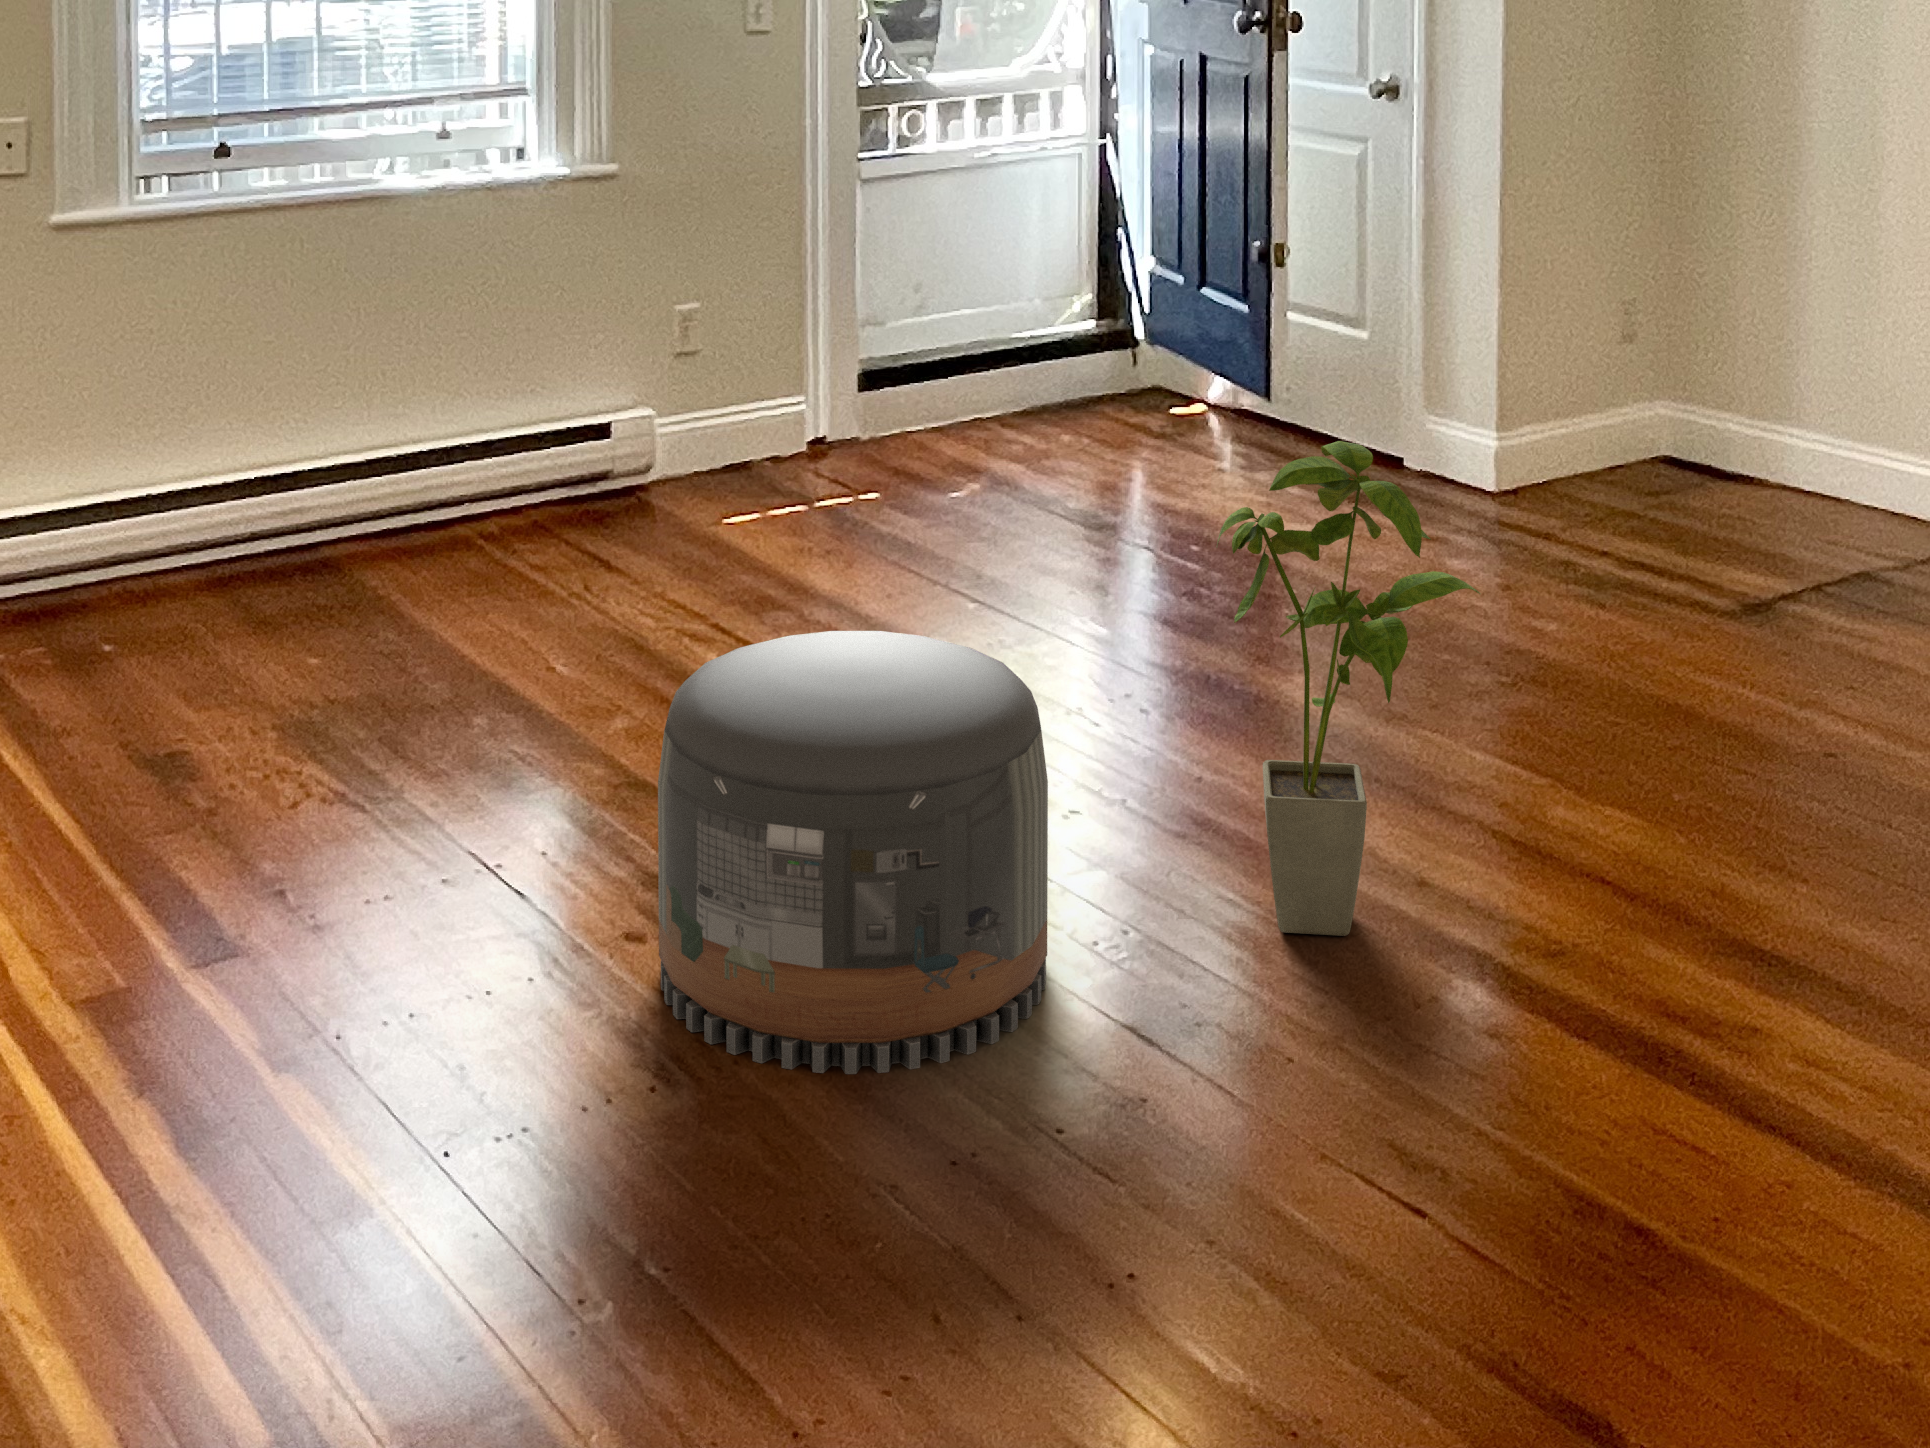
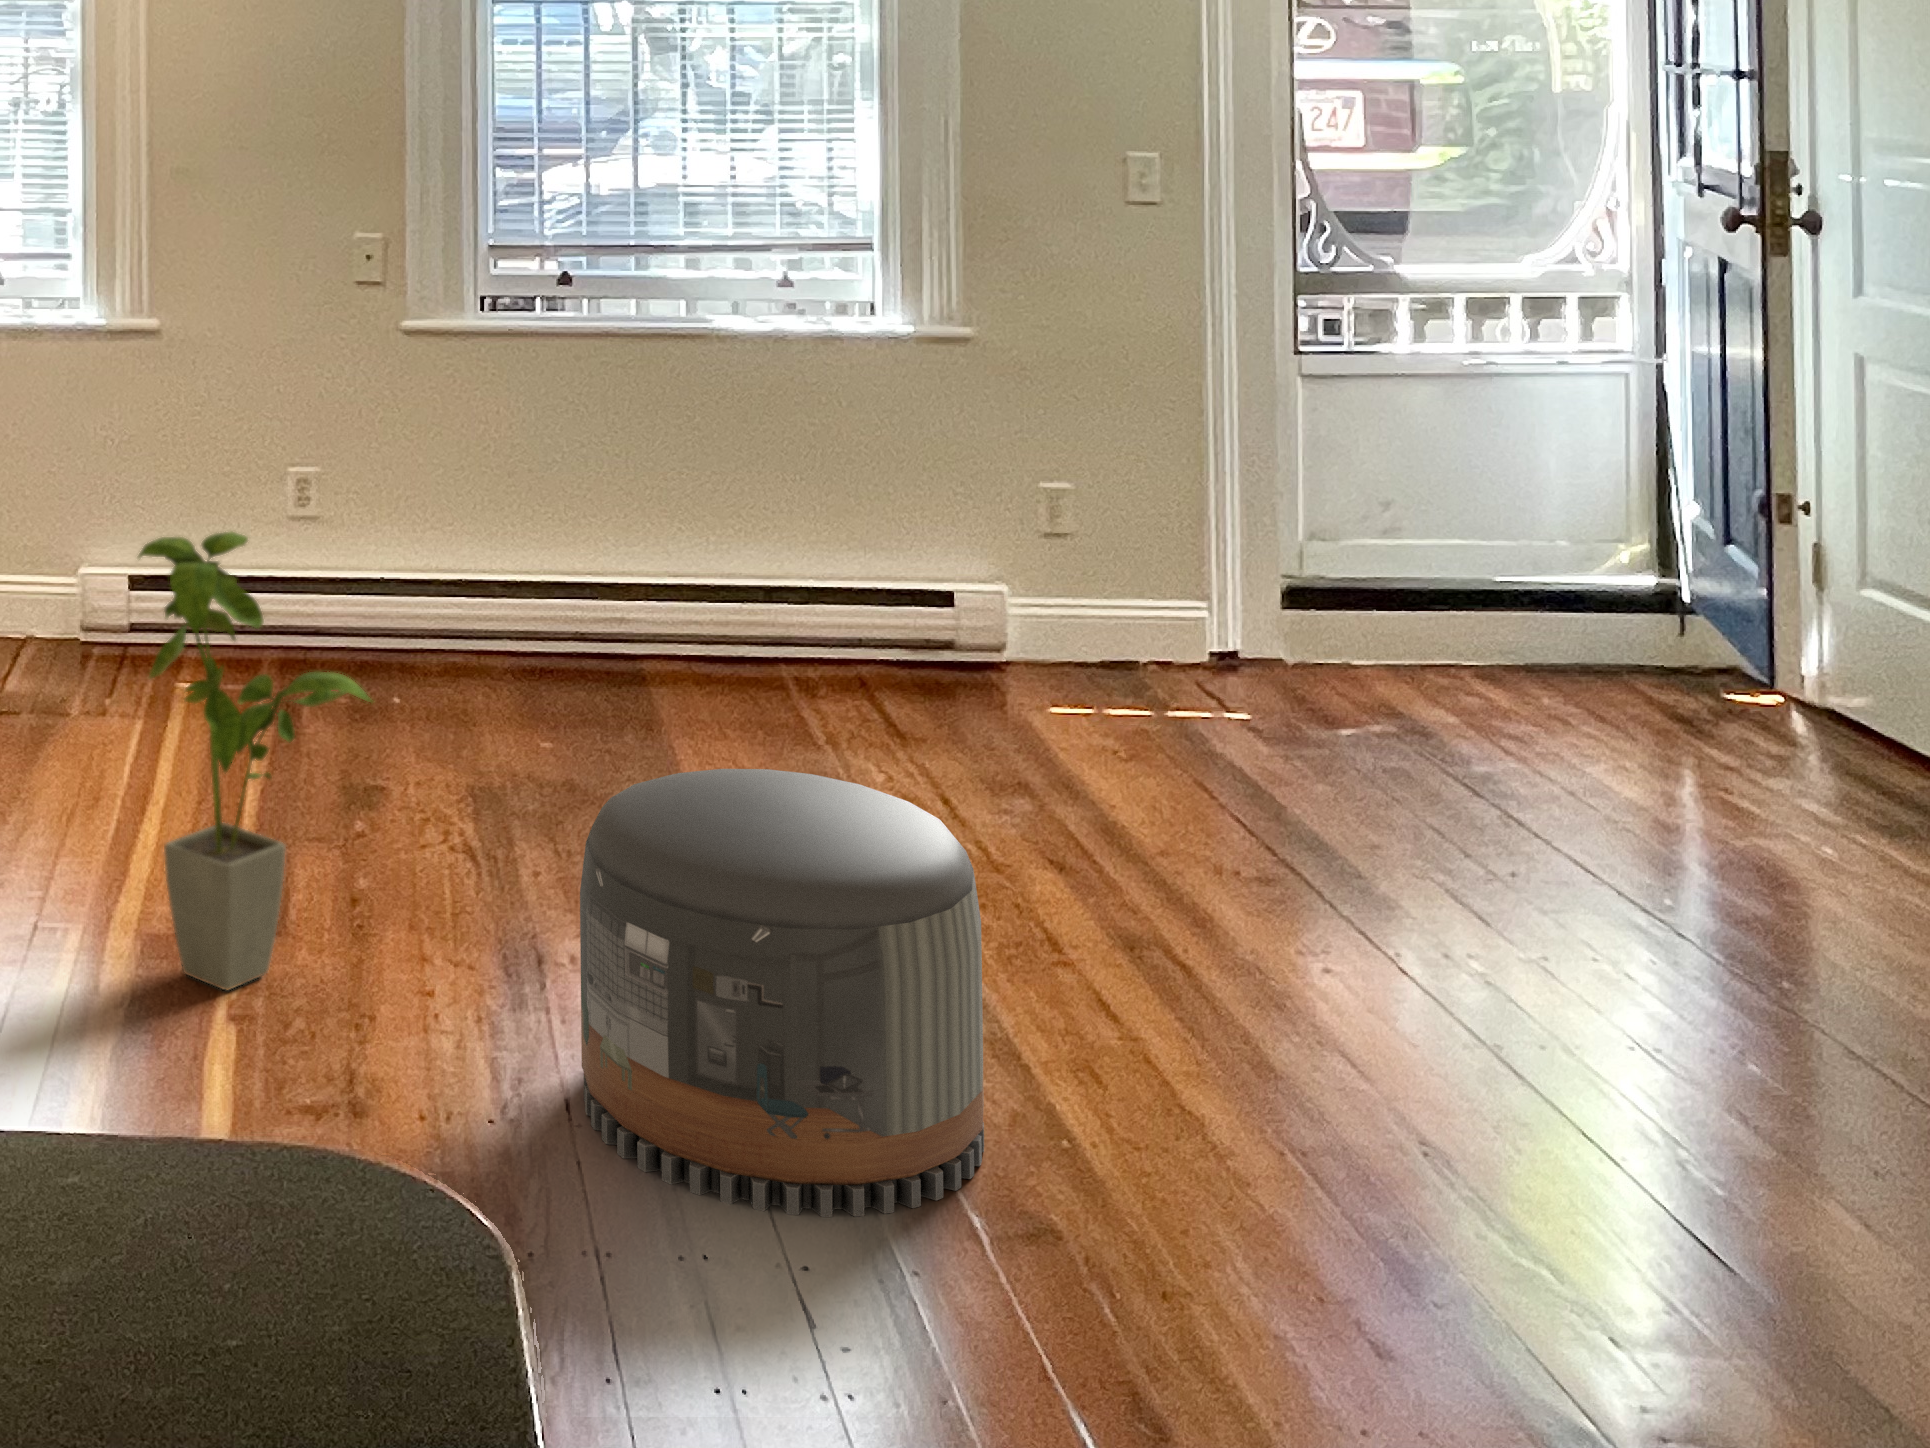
house plant: present [1217,441,1480,936] -> present [138,532,371,990]

